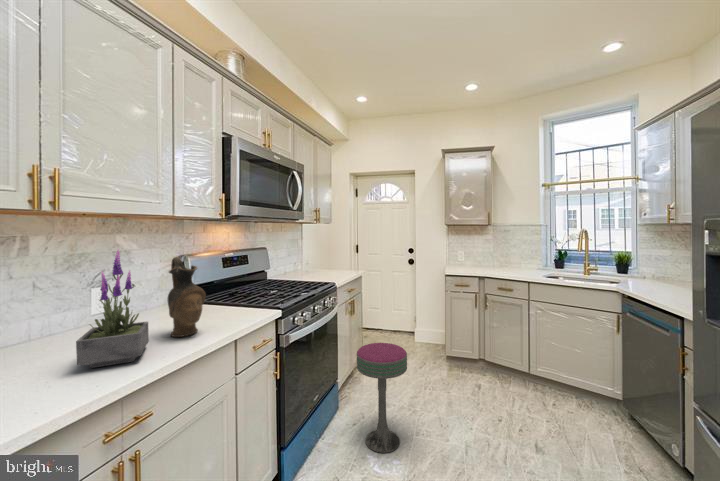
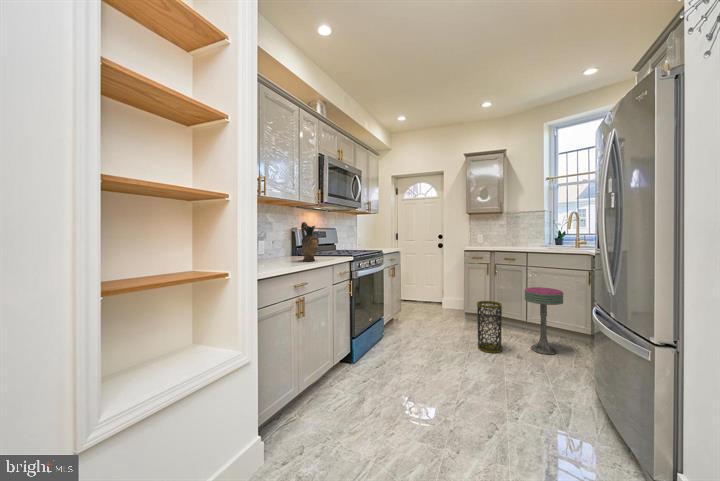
potted plant: present [76,250,149,368] -> none [275,214,299,265]
bar stool: present [357,343,407,453] -> present [525,287,563,354]
trash can: none [473,359,509,442] -> present [477,301,502,353]

